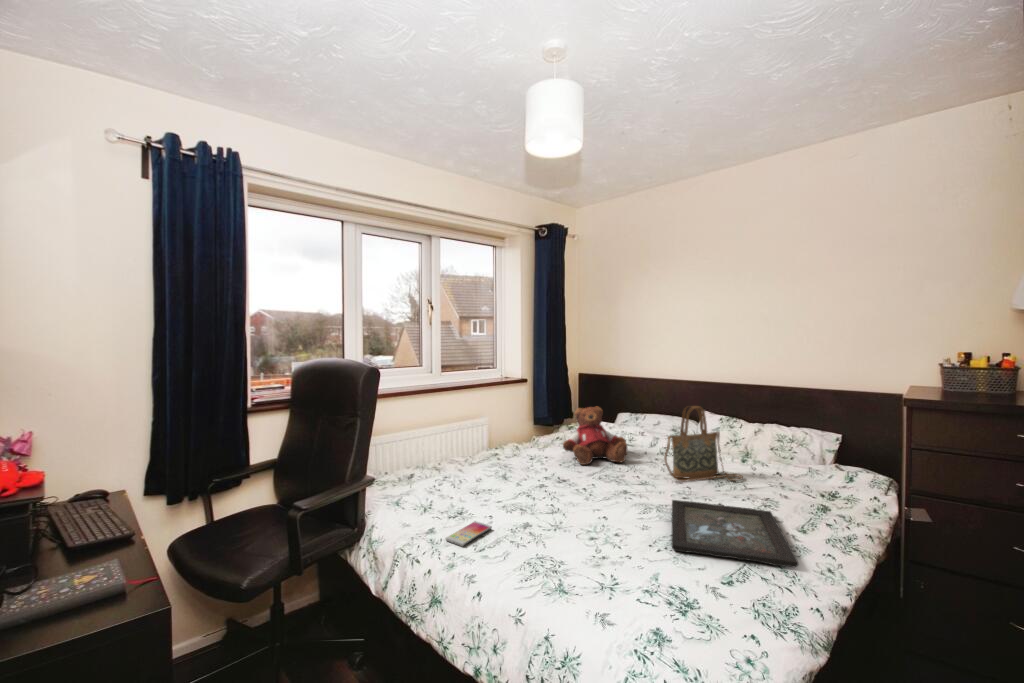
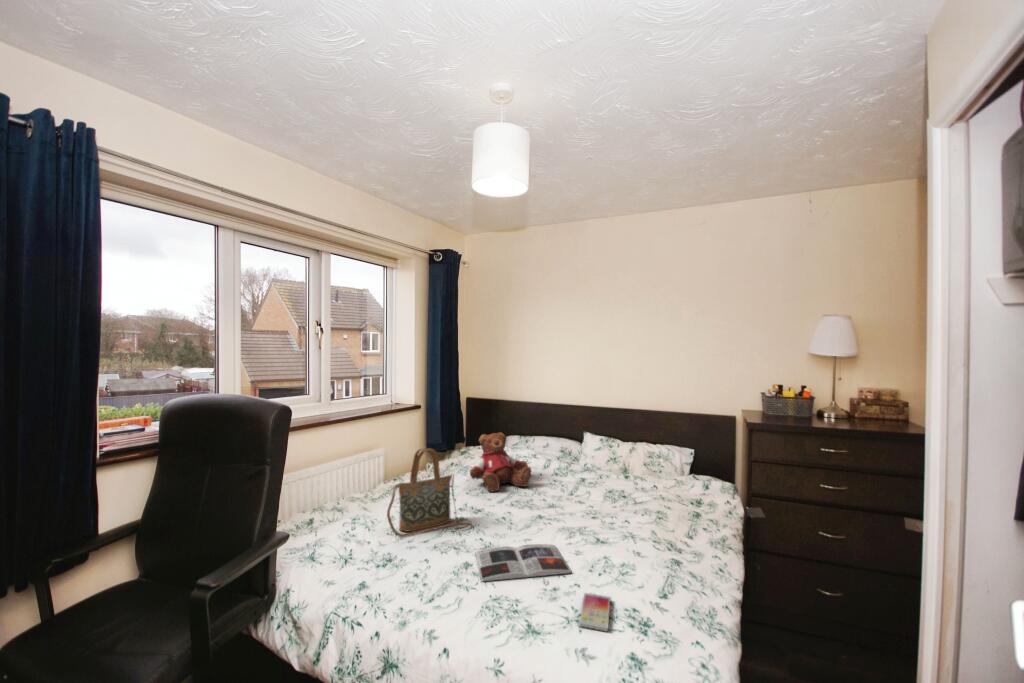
handbag: present [664,406,743,482] -> present [387,448,471,537]
tray: present [672,500,799,567] -> none [588,521,704,573]
magazine: none [533,514,631,546] -> present [475,544,571,581]
smartphone: present [446,521,492,546] -> present [579,593,610,631]

